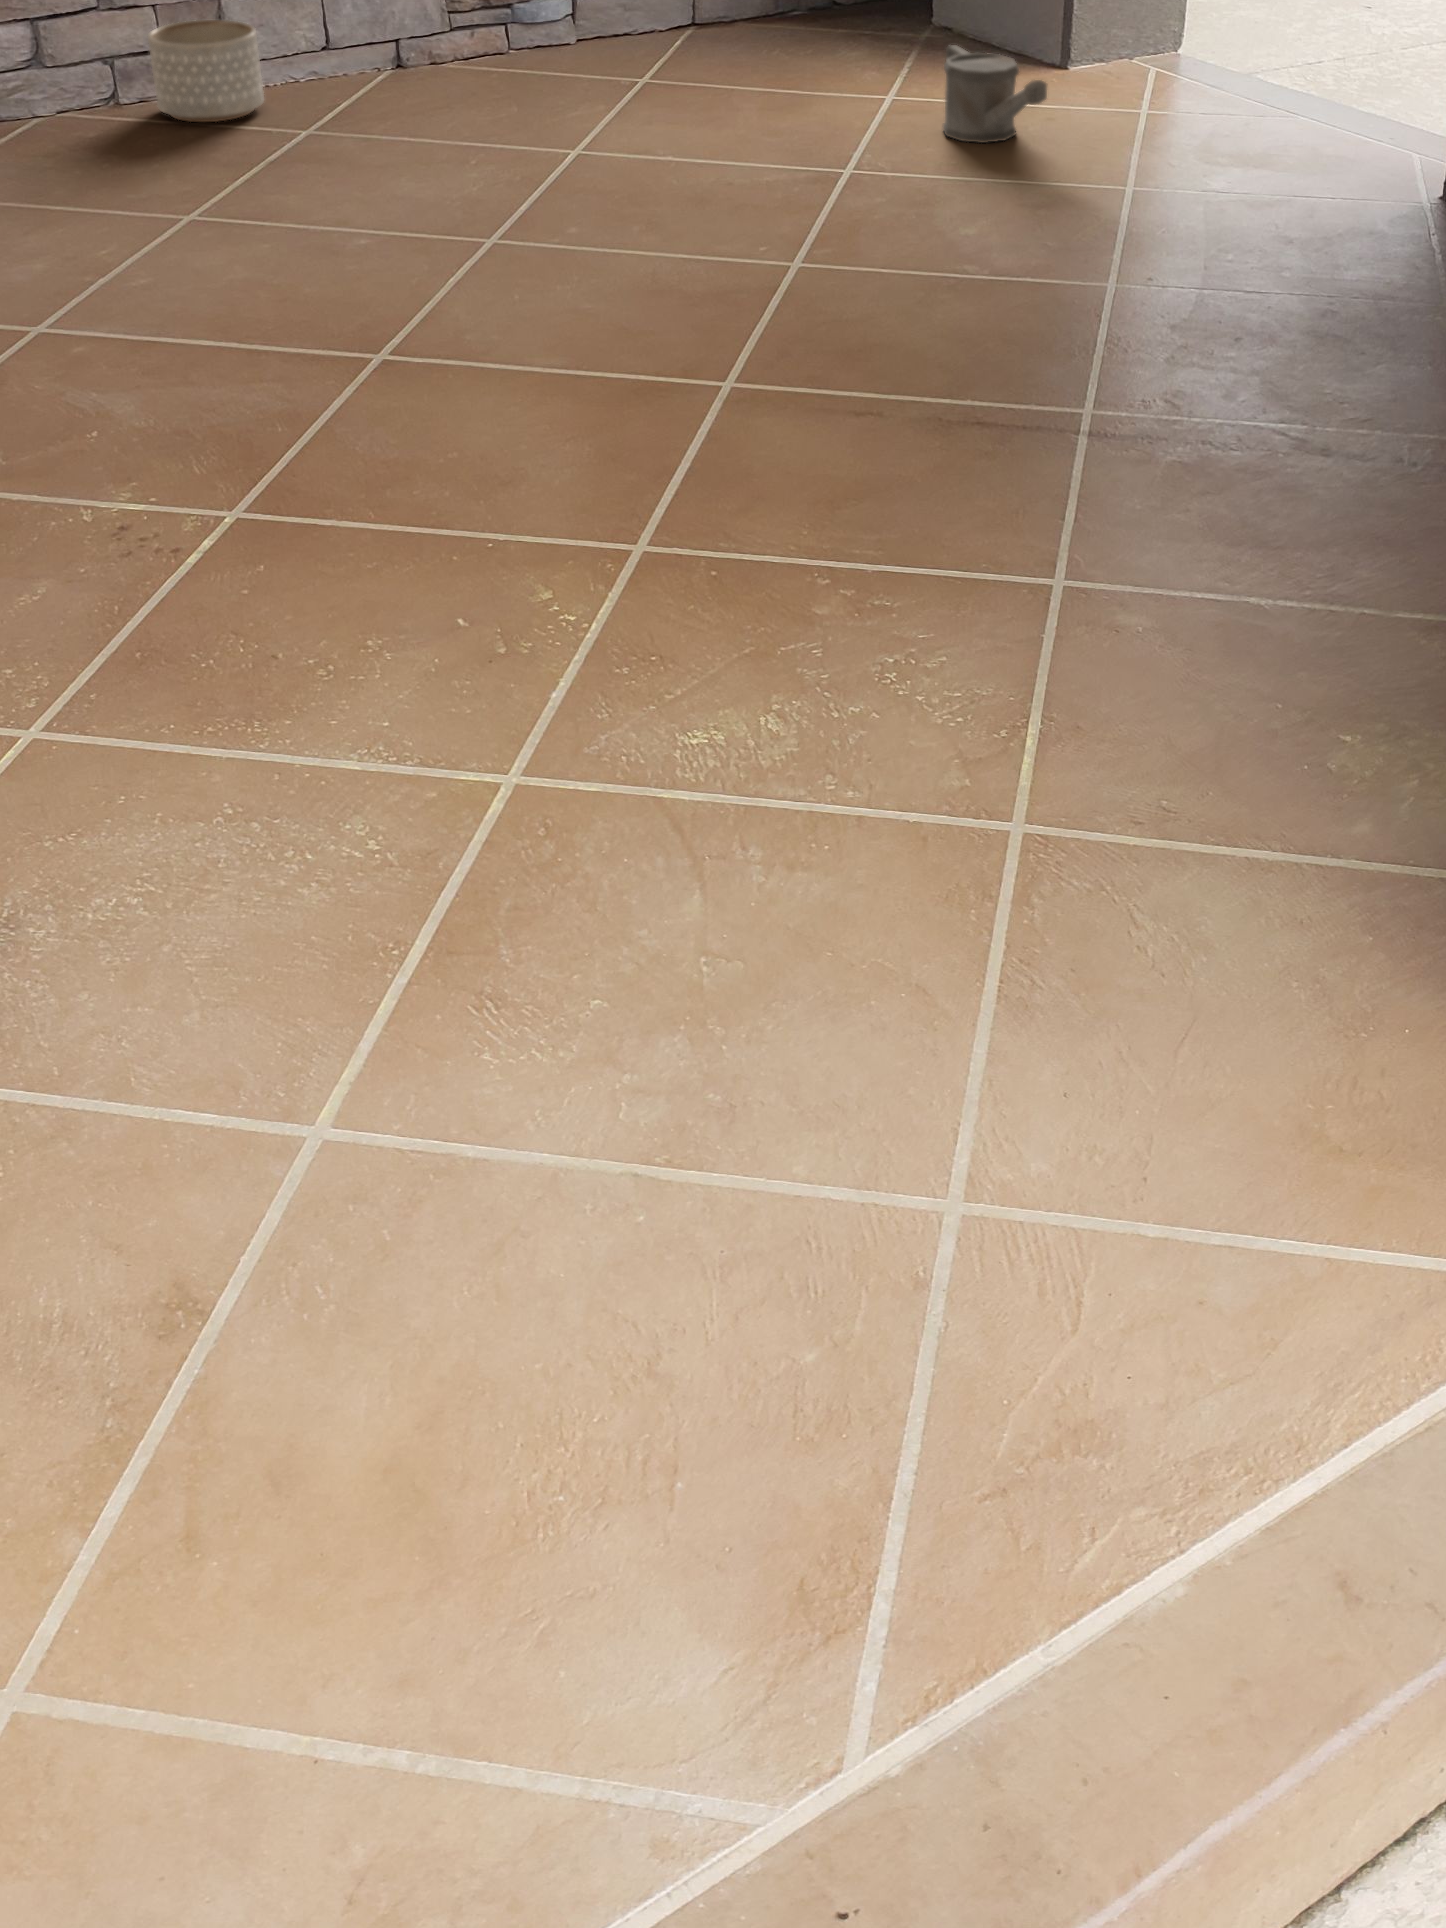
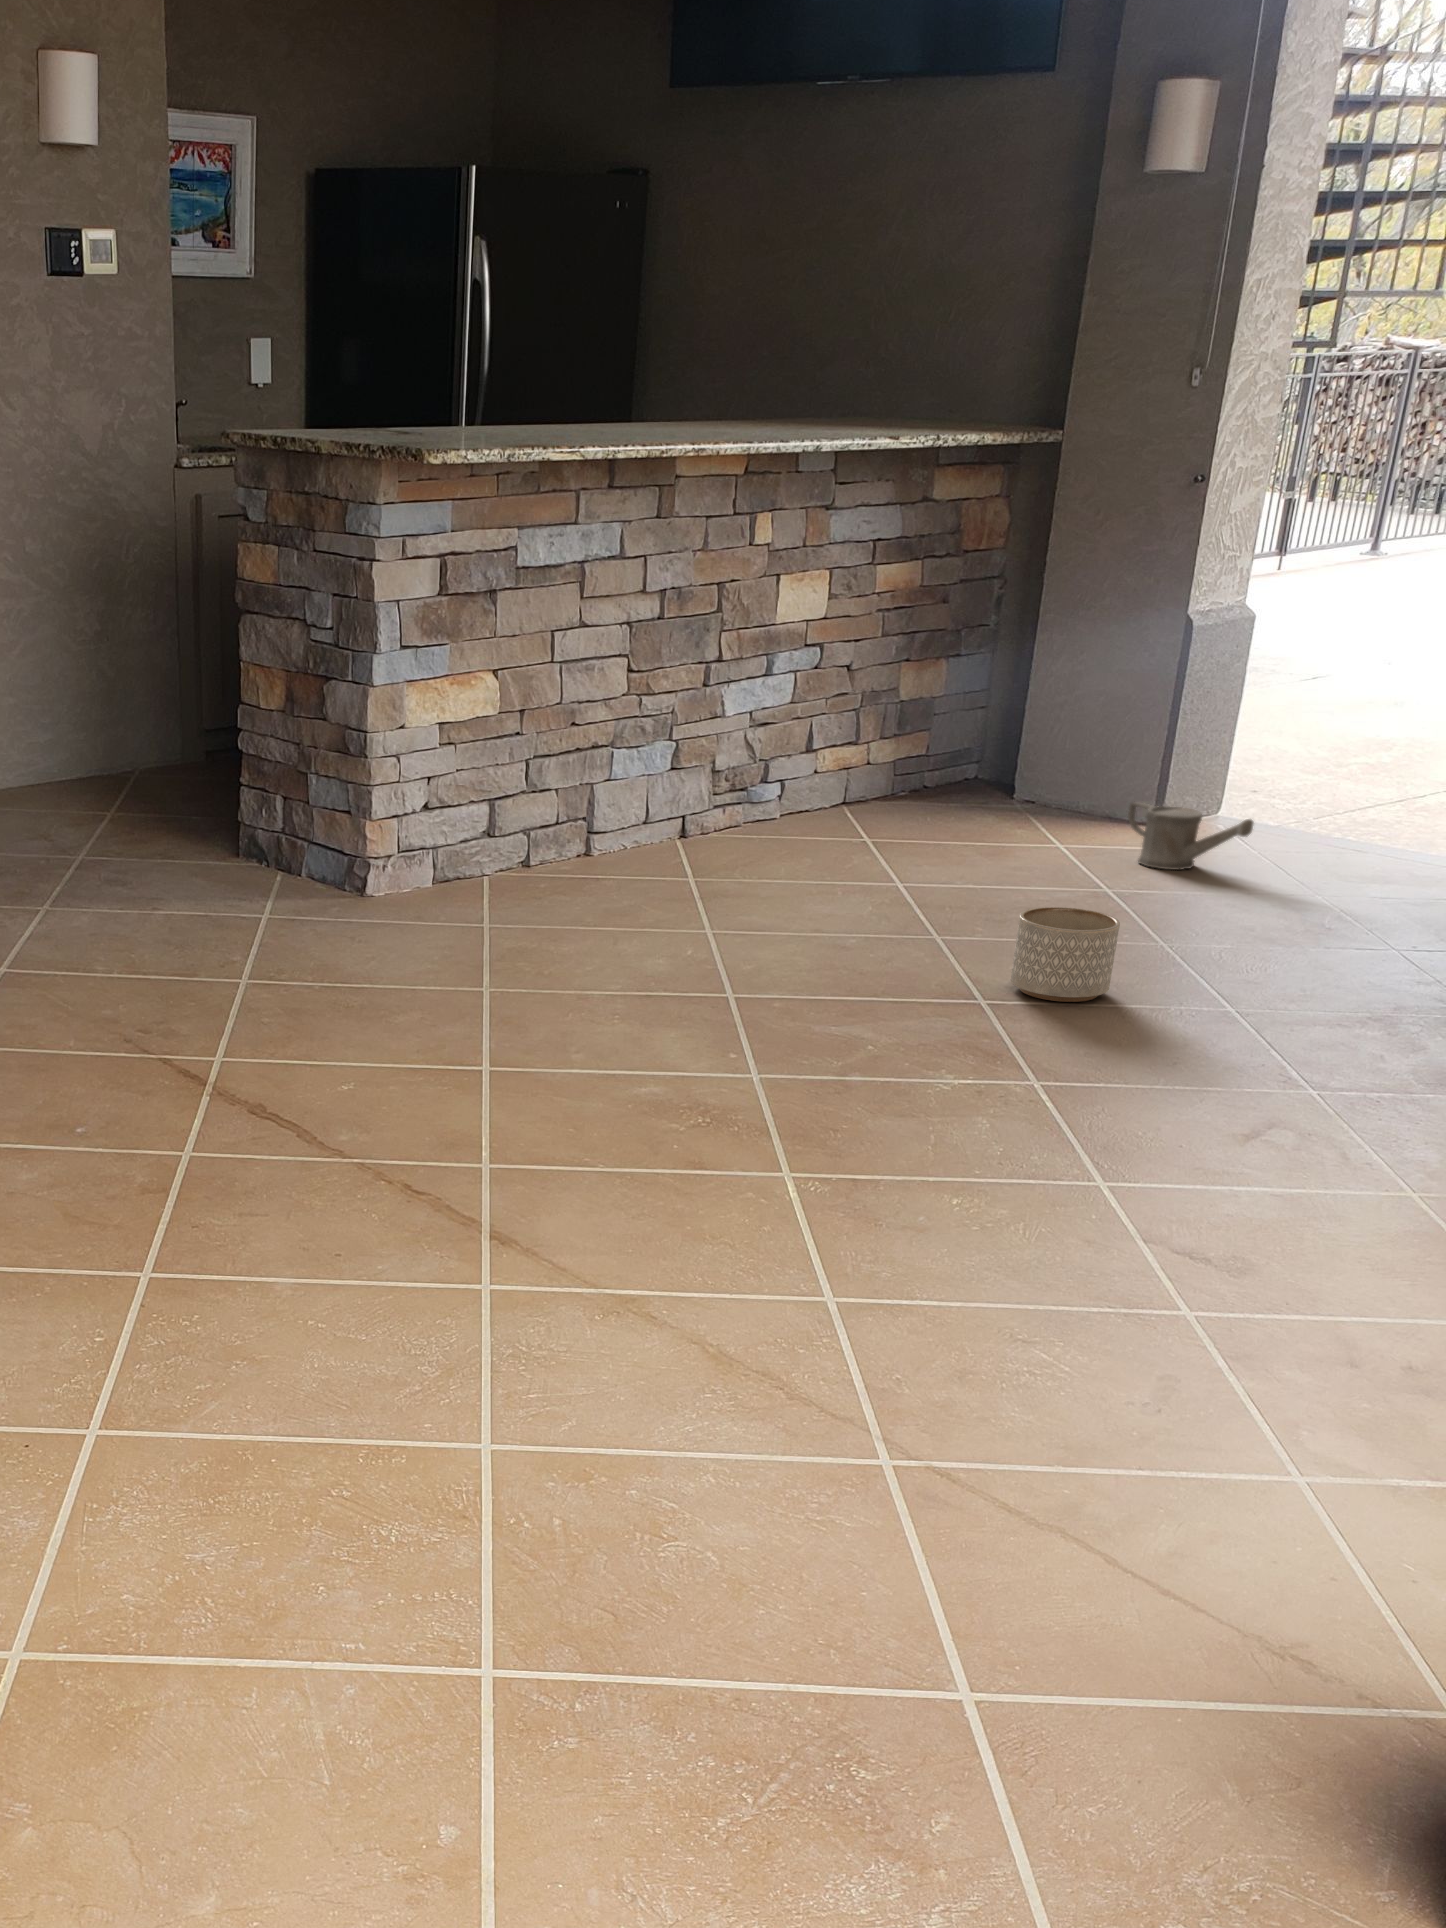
planter: present [148,20,264,122] -> present [1010,907,1120,1002]

